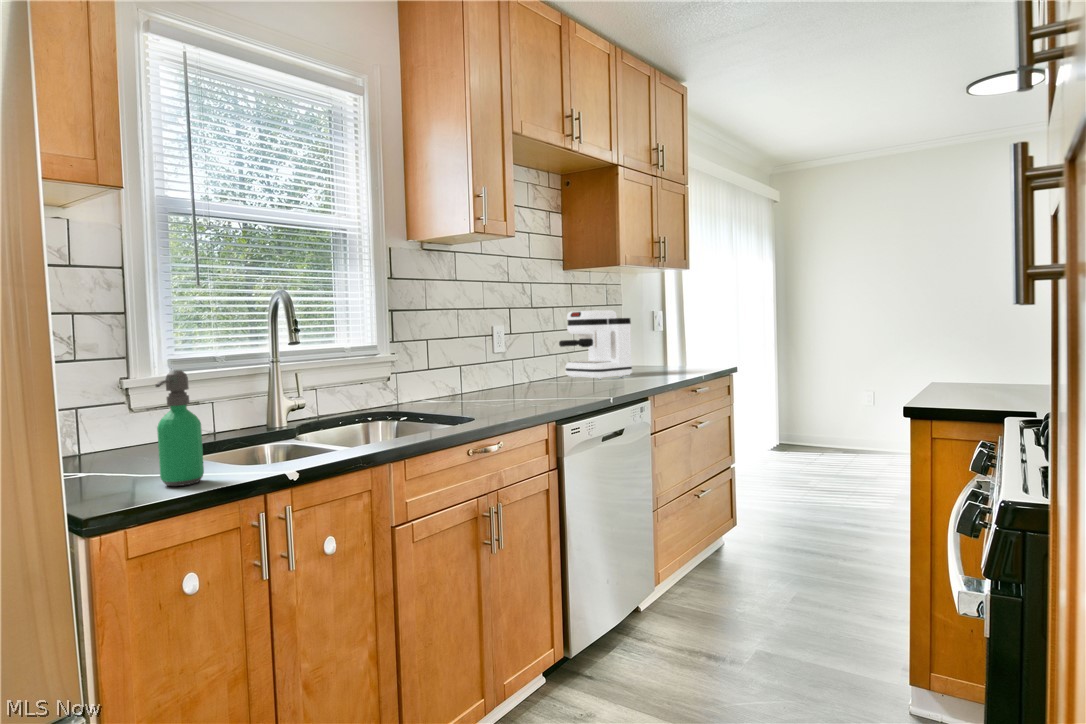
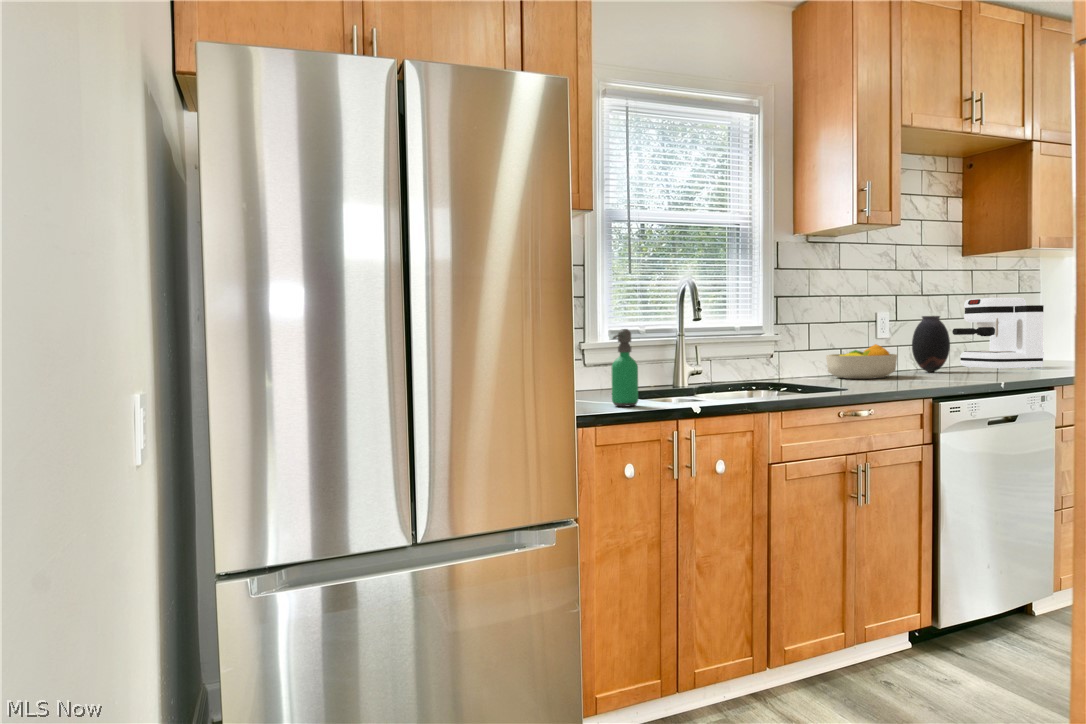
vase: none [526,329,560,386] -> present [912,316,950,372]
fruit bowl: none [447,361,516,401] -> present [826,344,897,379]

